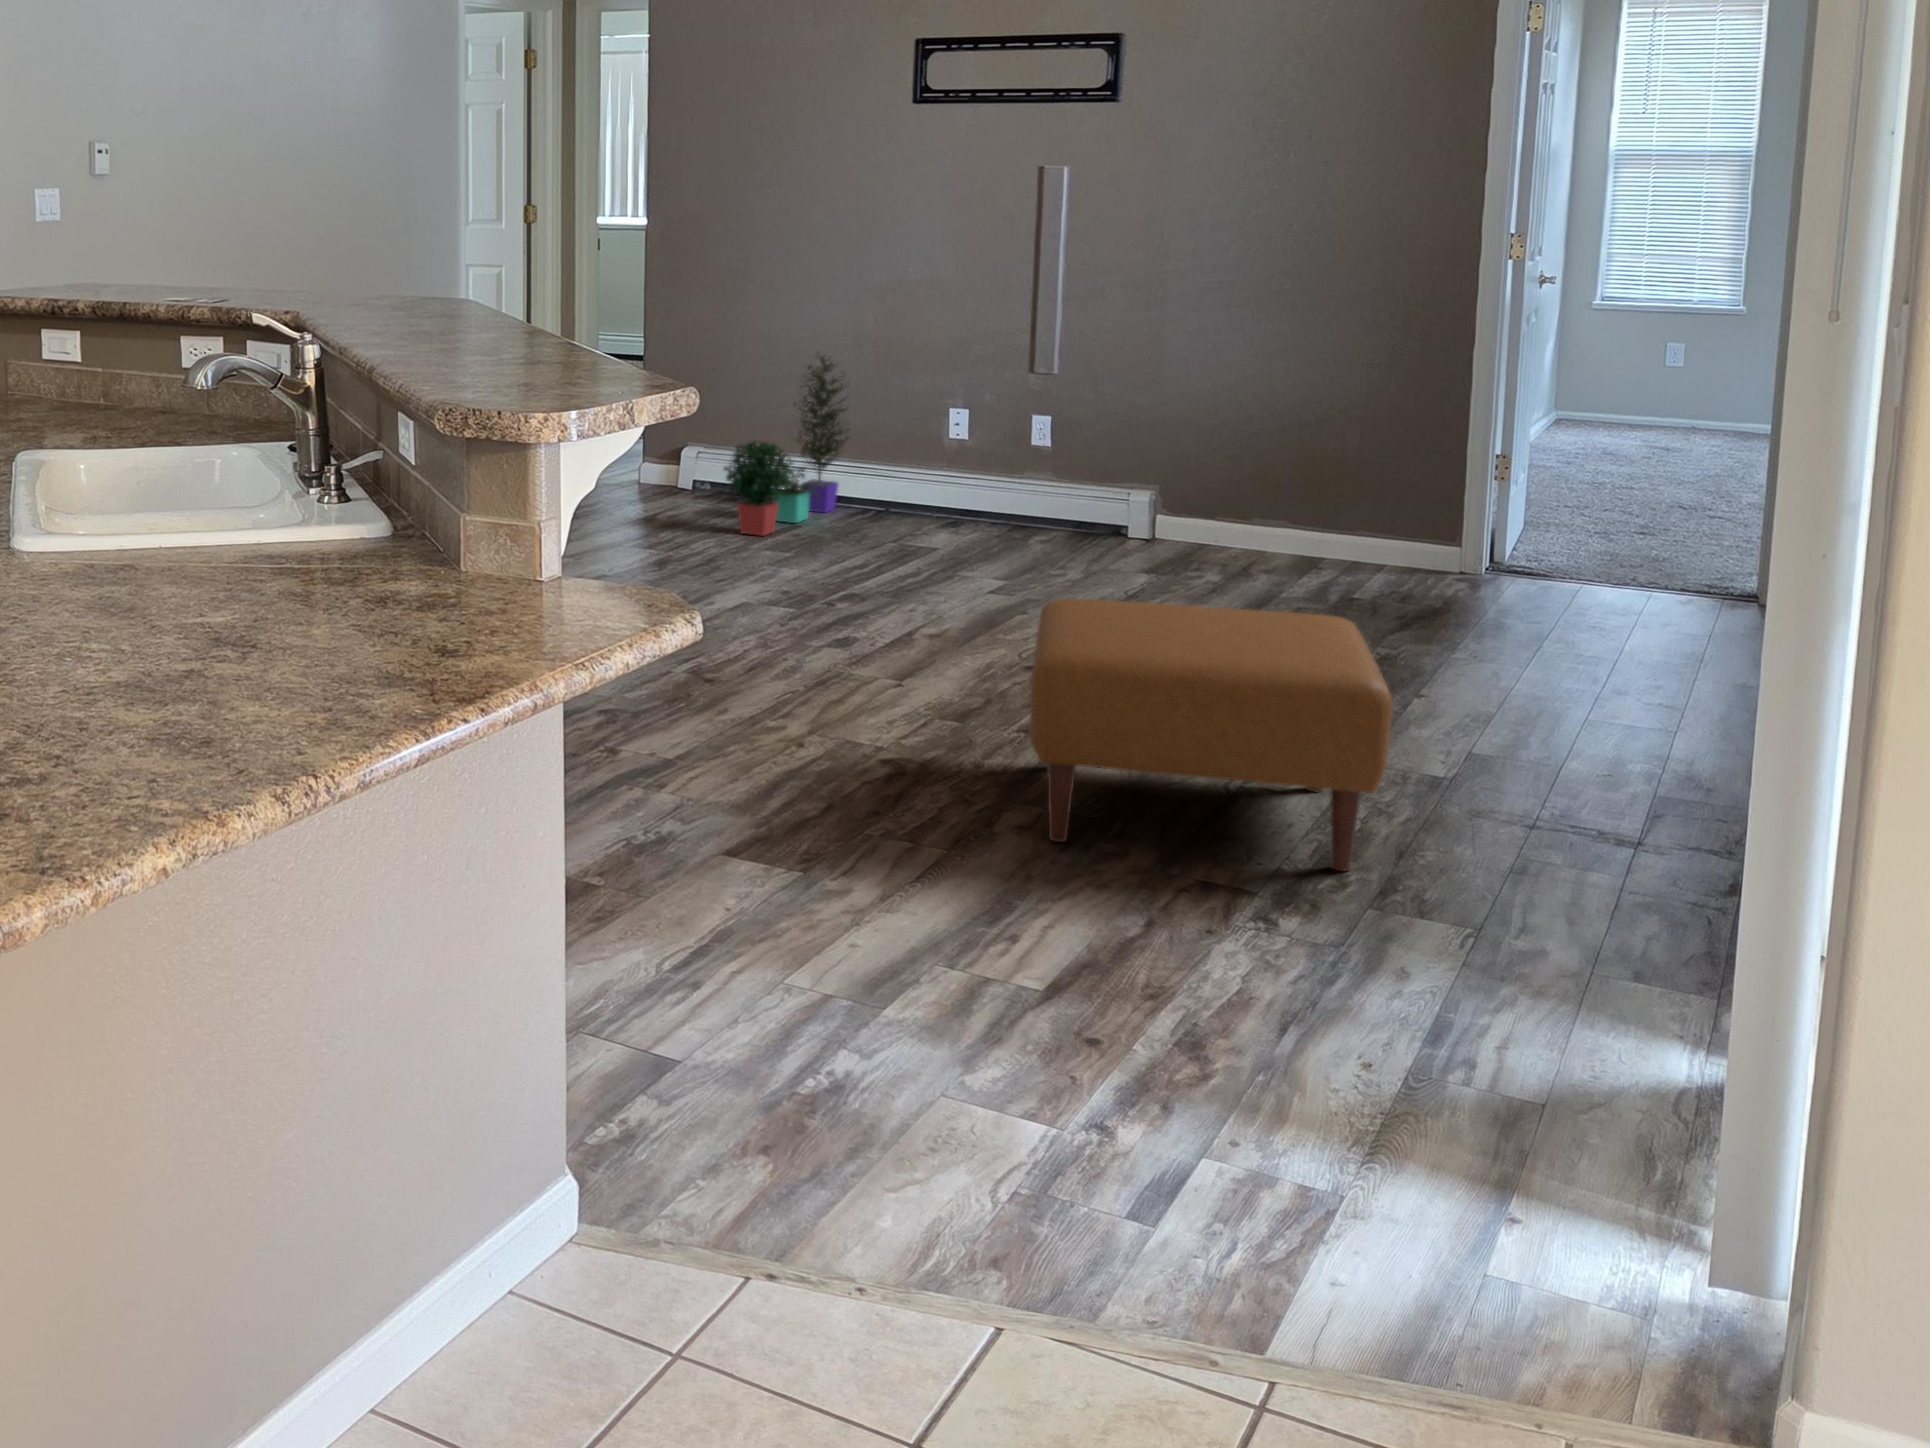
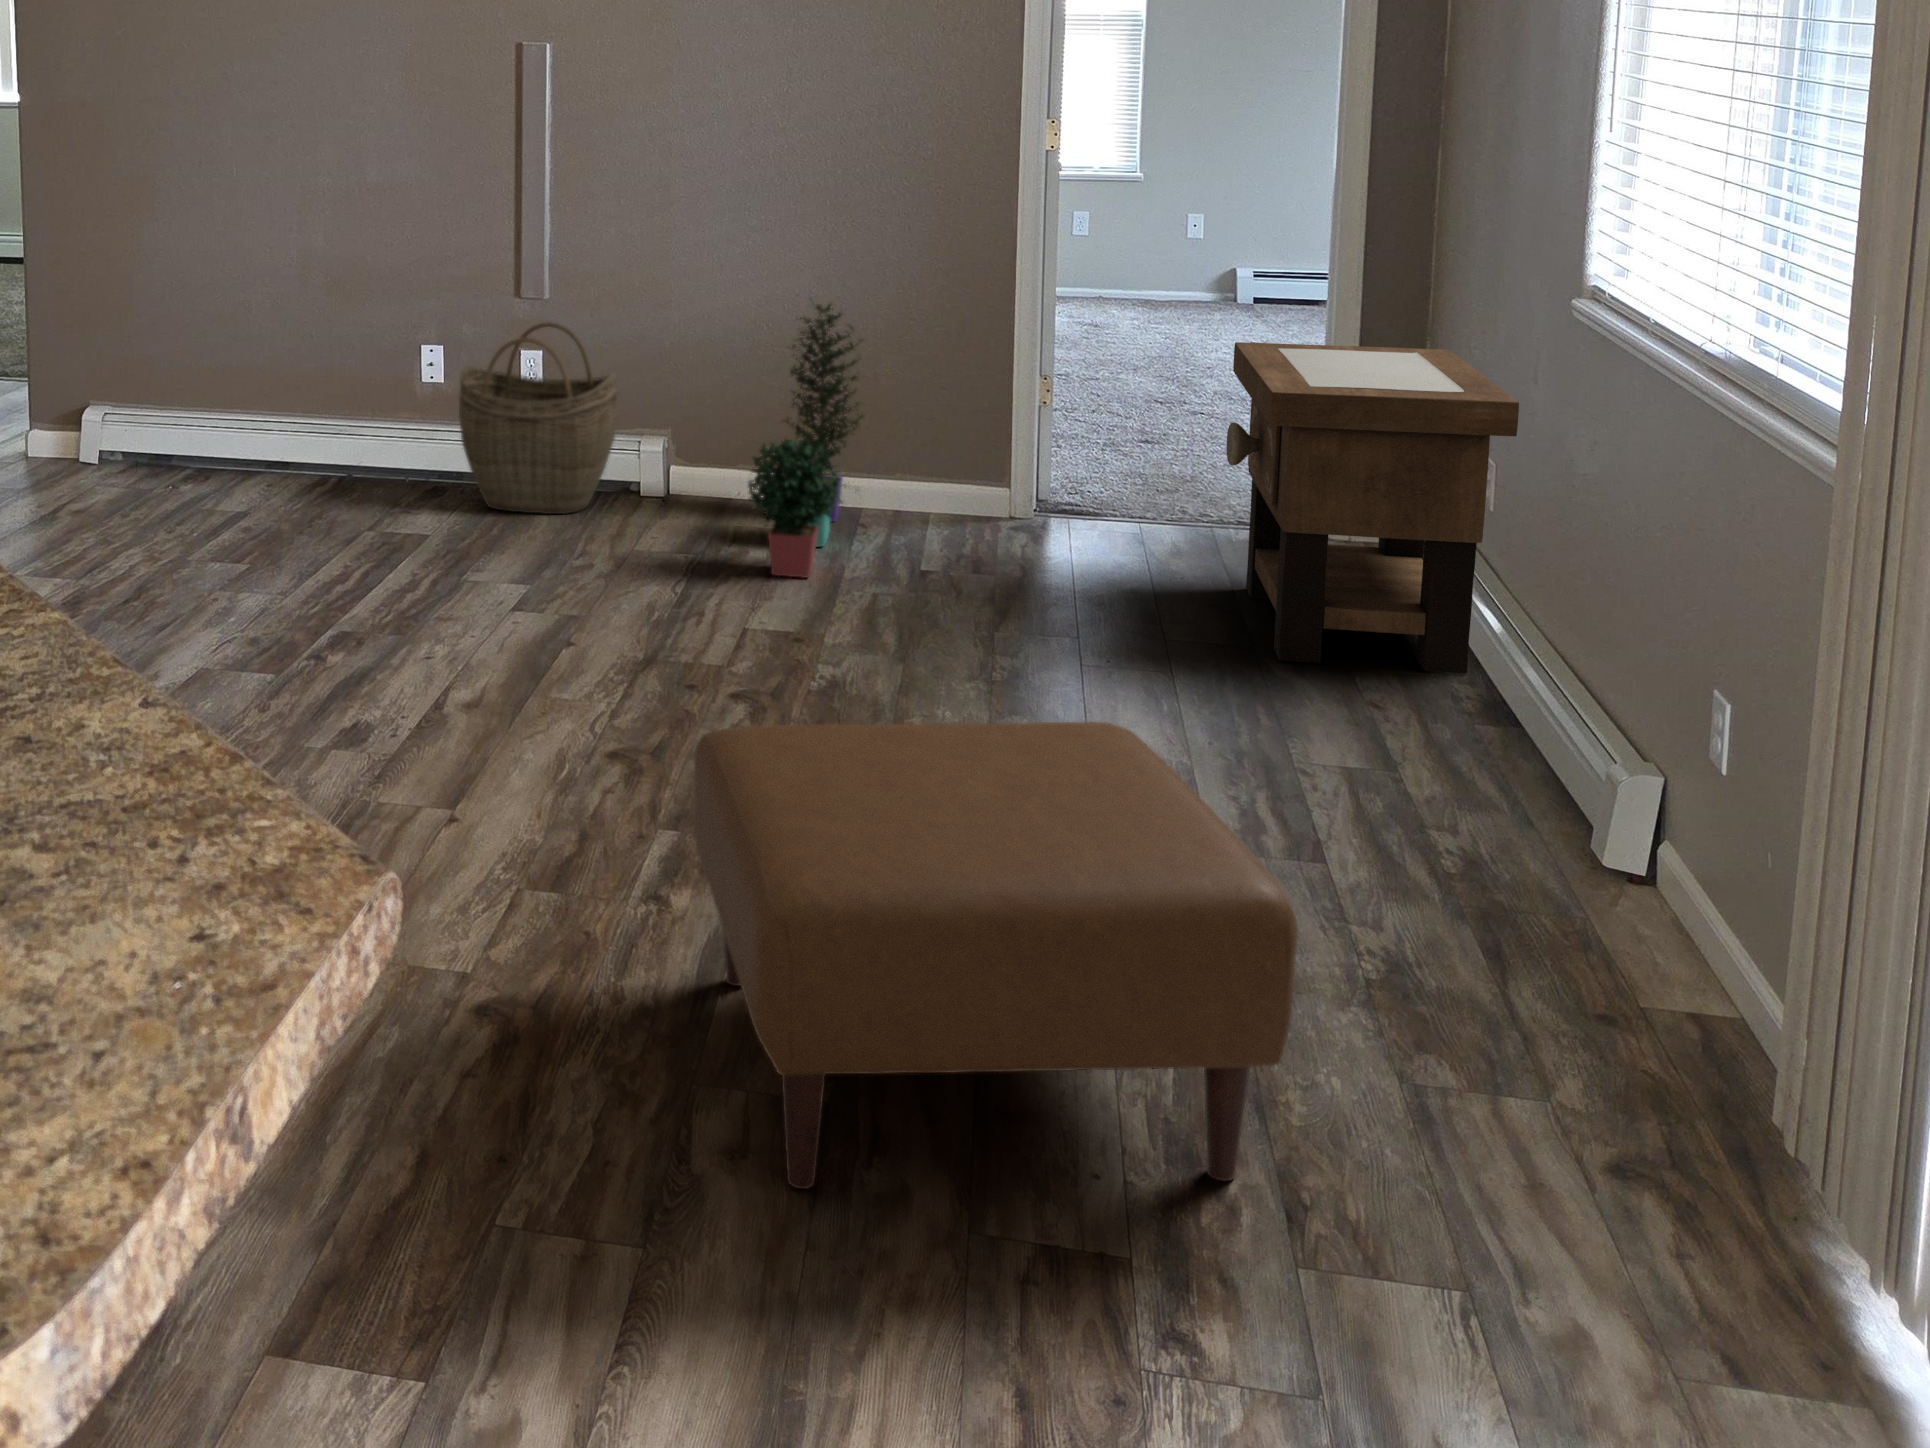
potted plant: present [724,356,849,536] -> present [748,300,863,578]
woven basket: none [974,392,1107,543] -> present [459,322,617,514]
side table: none [1600,417,1840,685] -> present [1226,342,1519,674]

